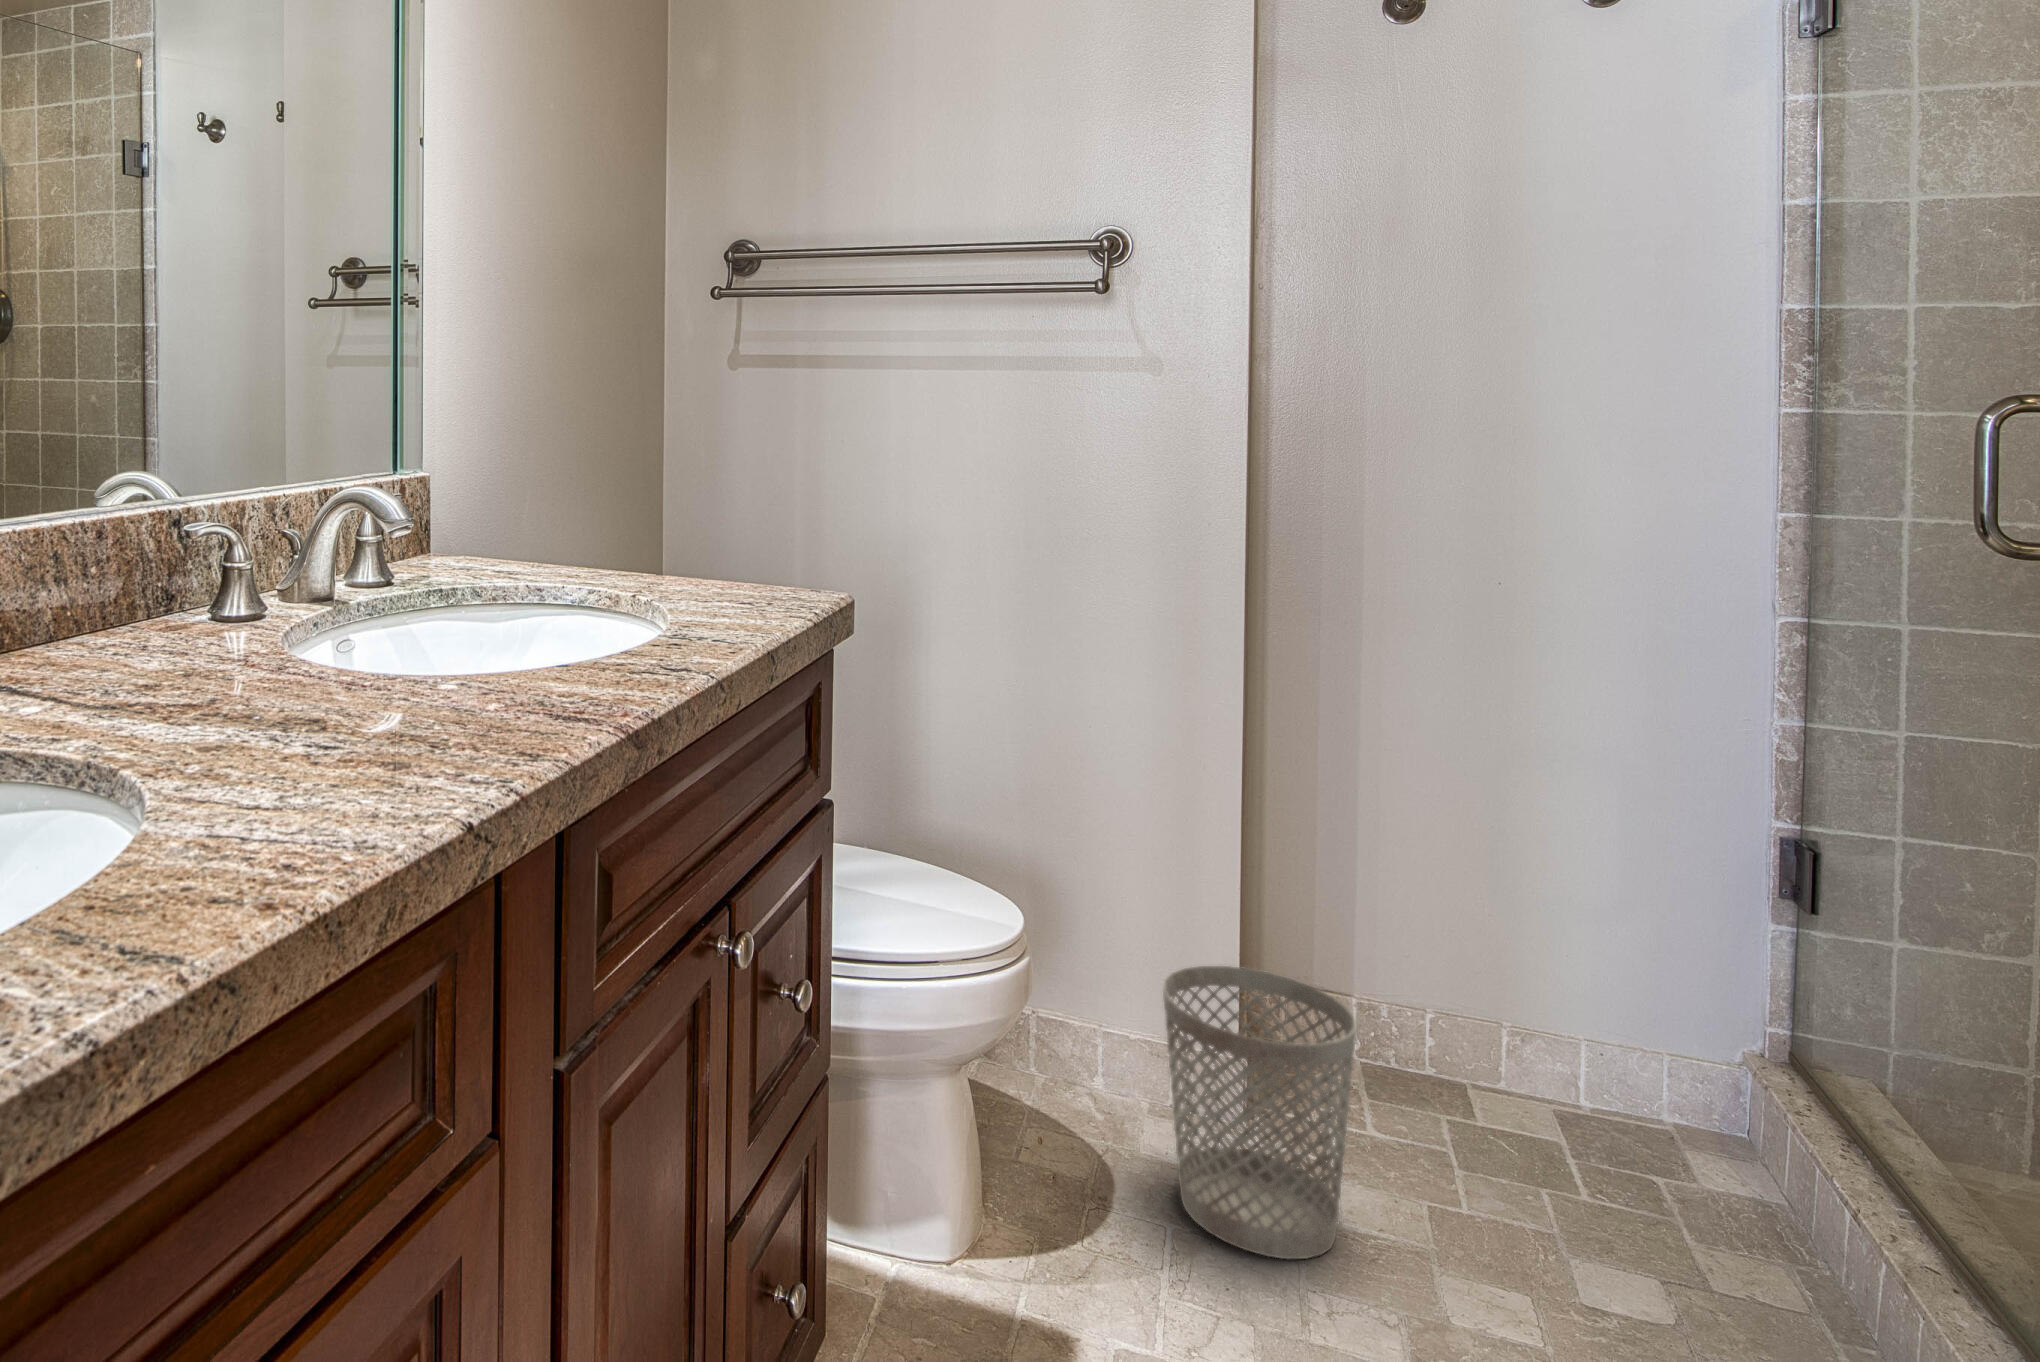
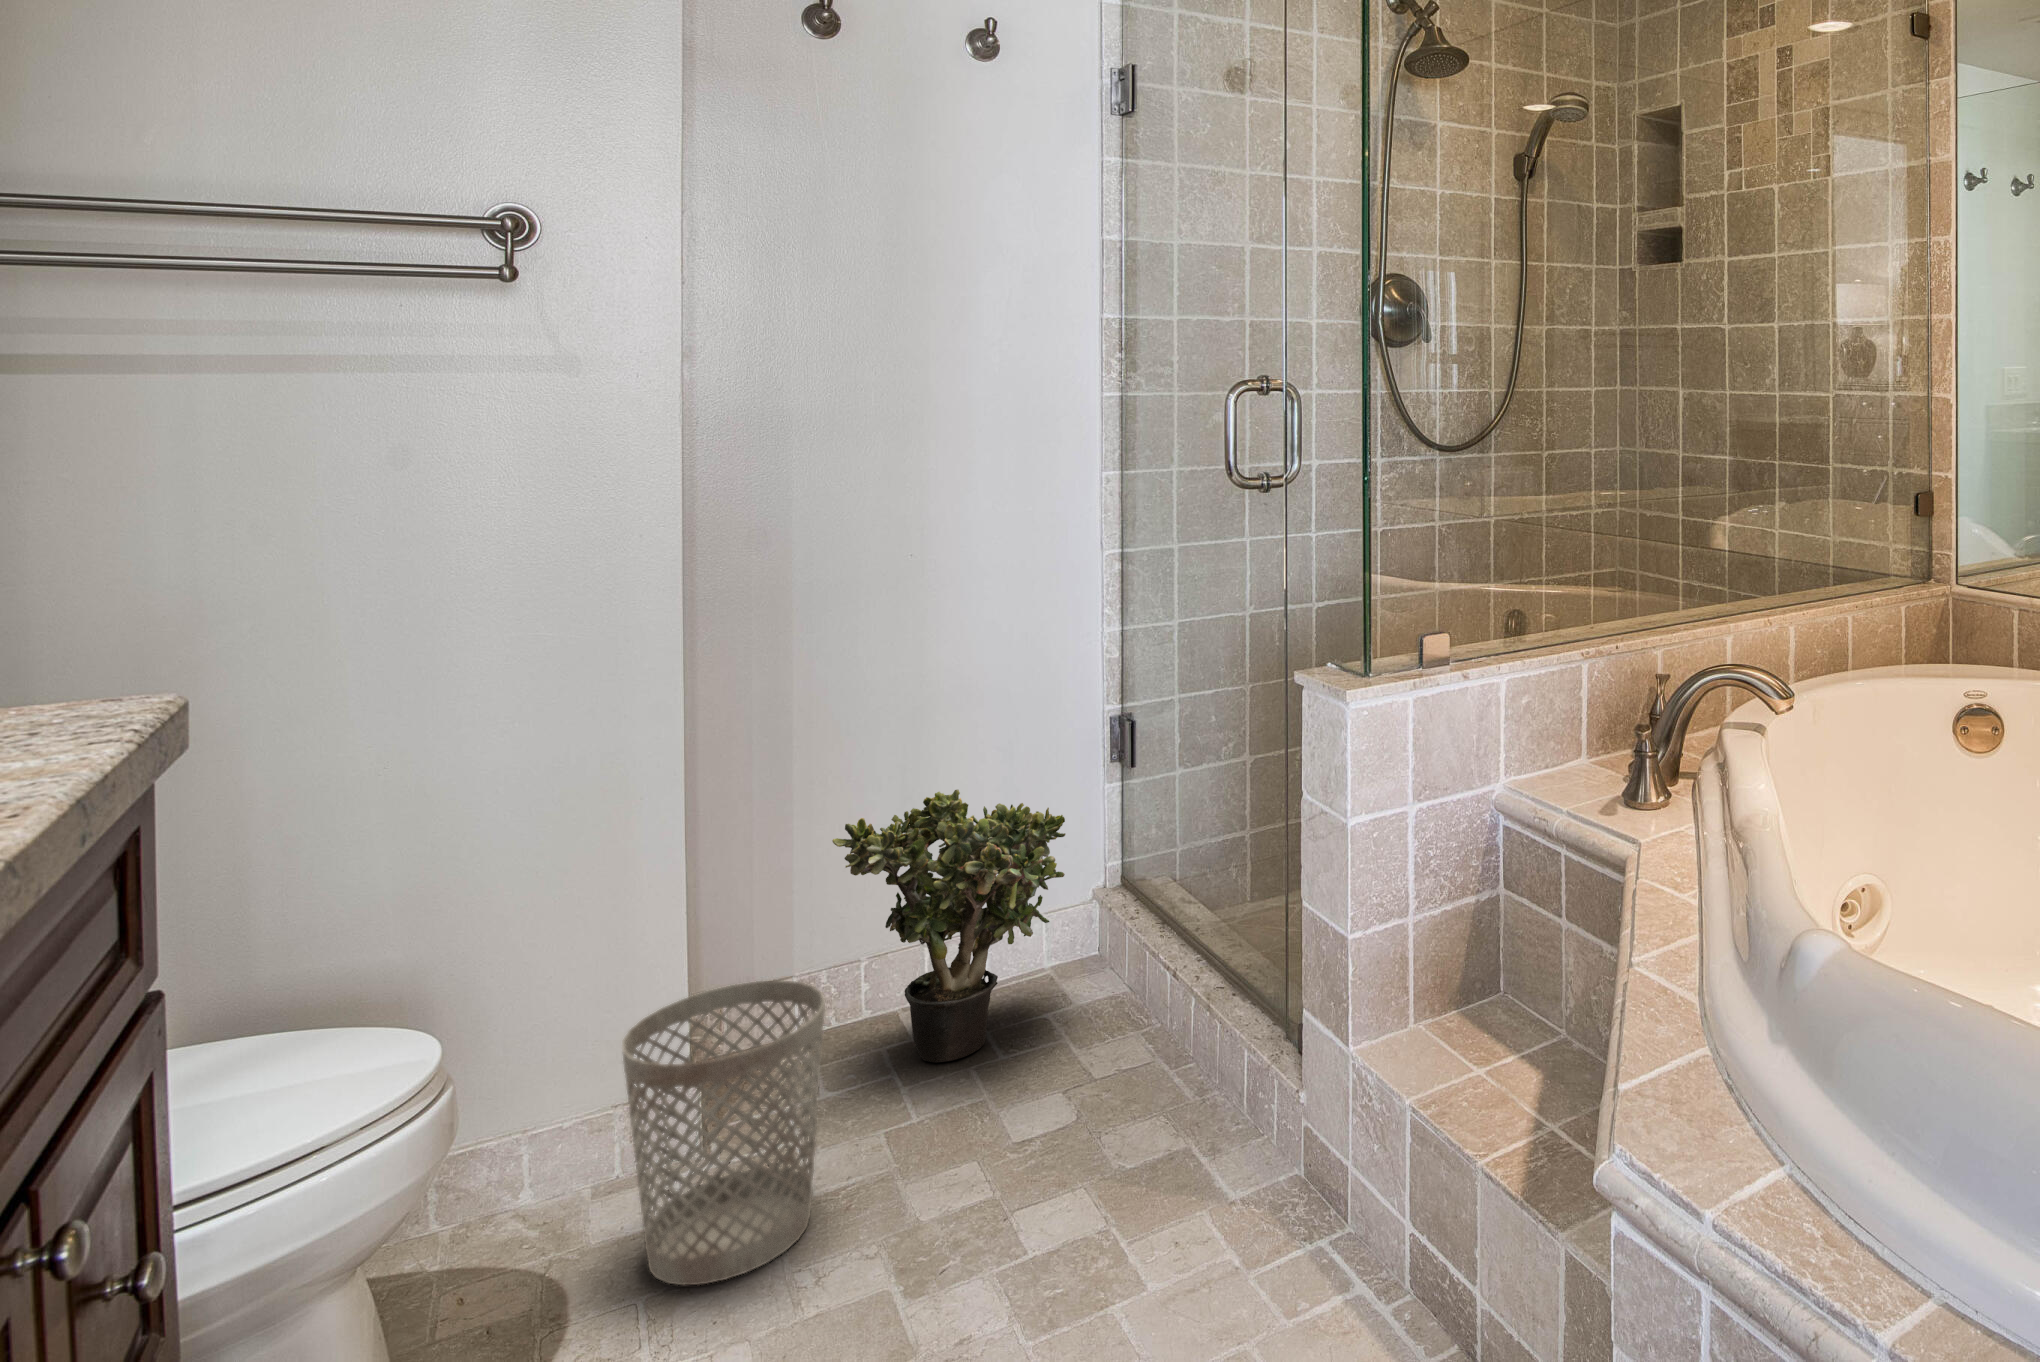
potted plant: none [1386,855,1696,1170] -> present [832,790,1065,1063]

